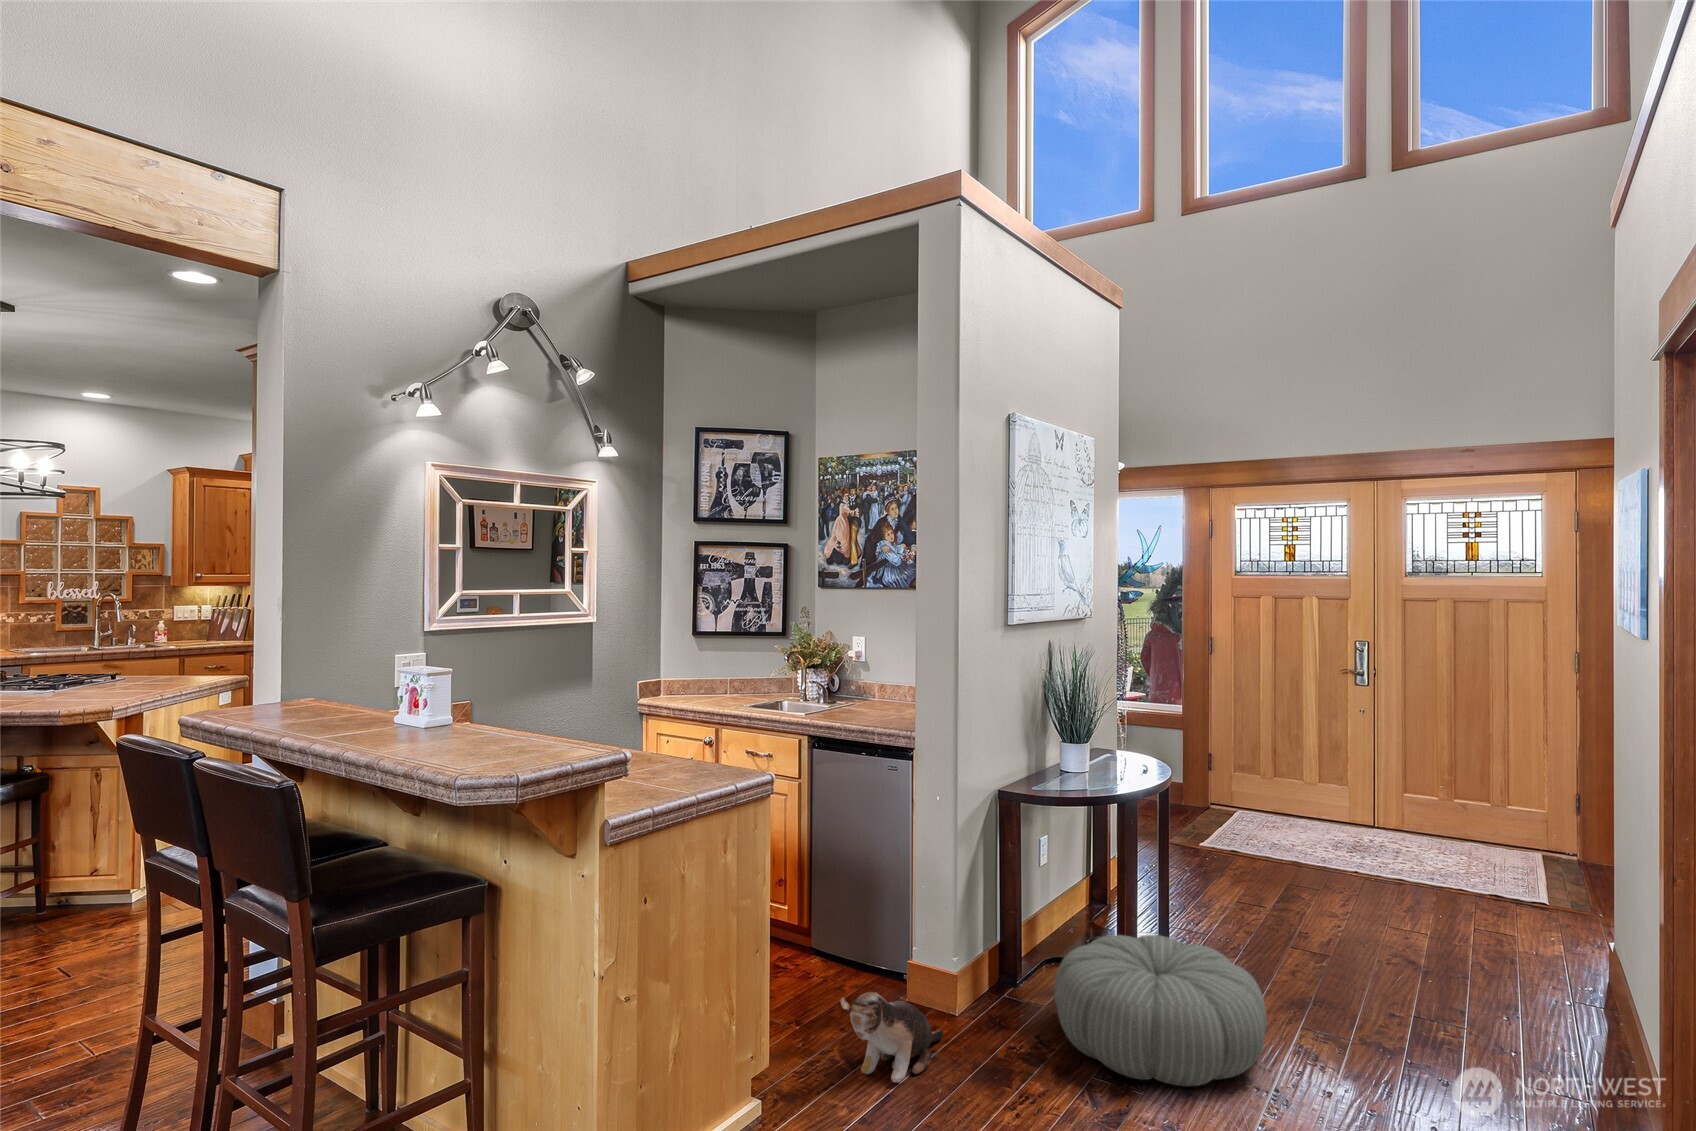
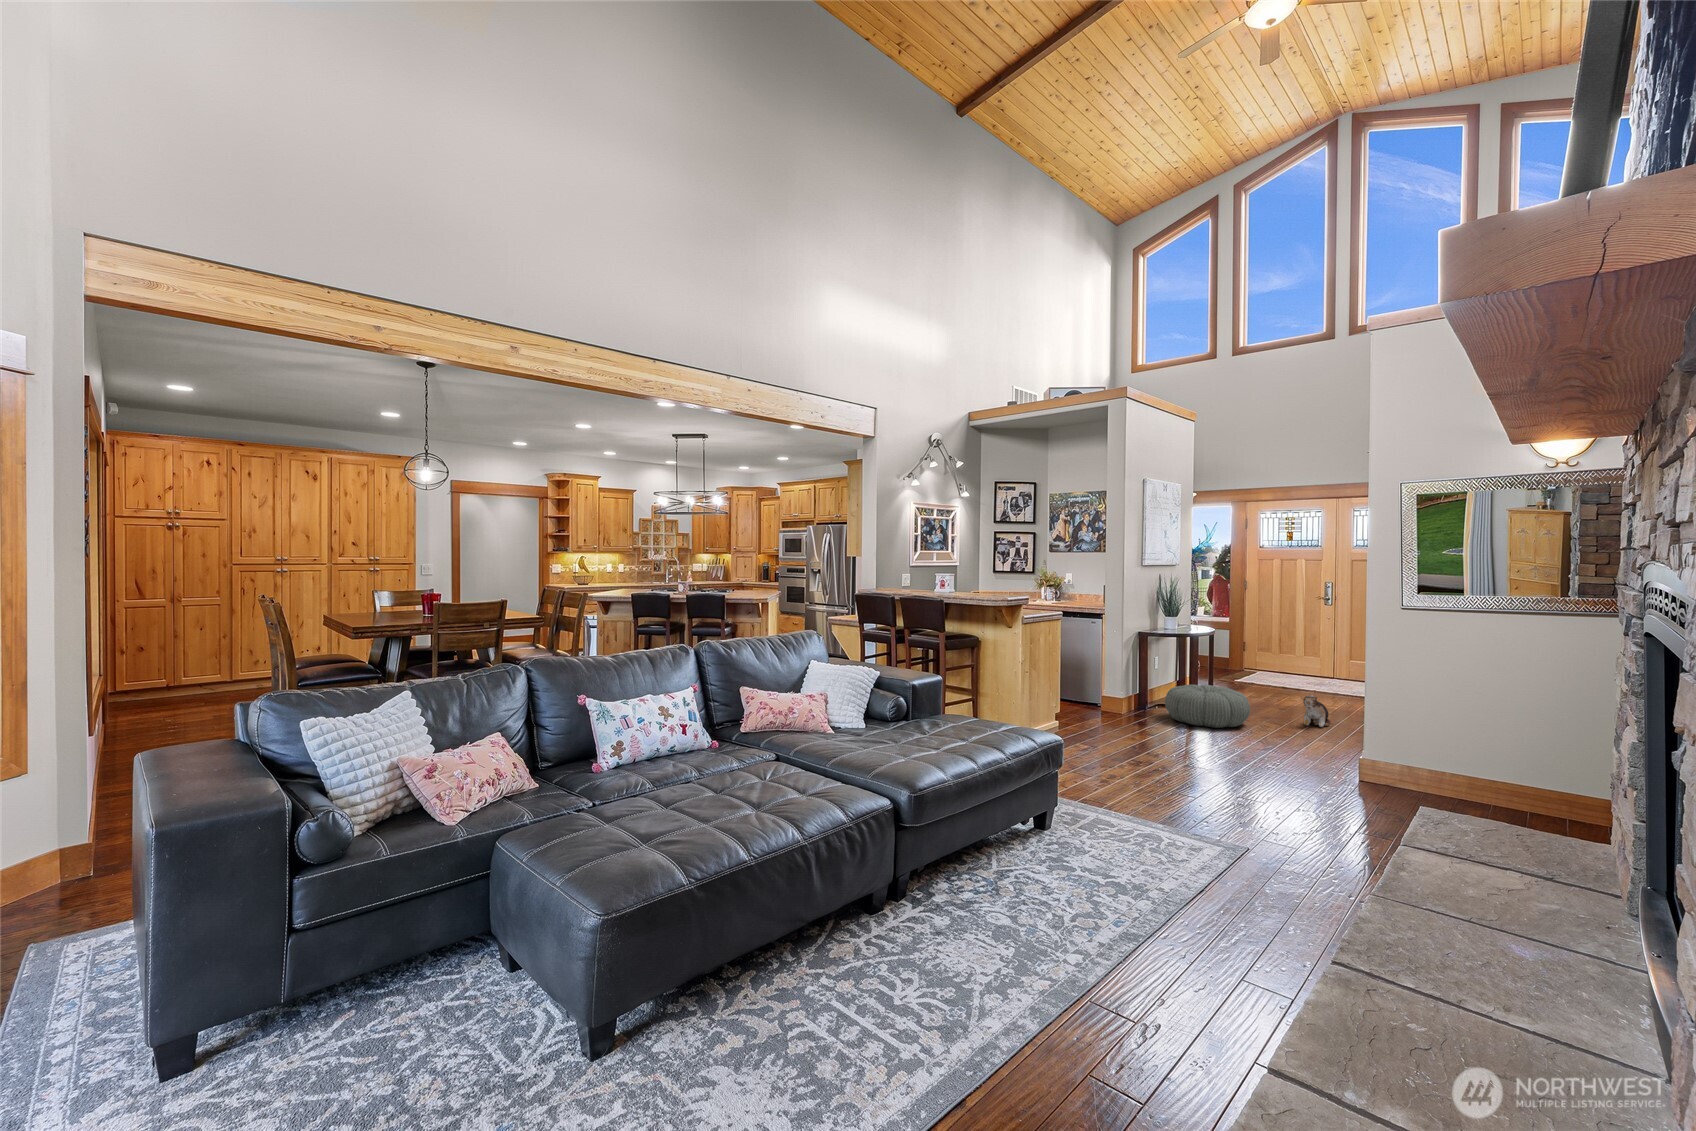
plush toy: present [840,992,943,1082] -> present [1300,695,1330,727]

